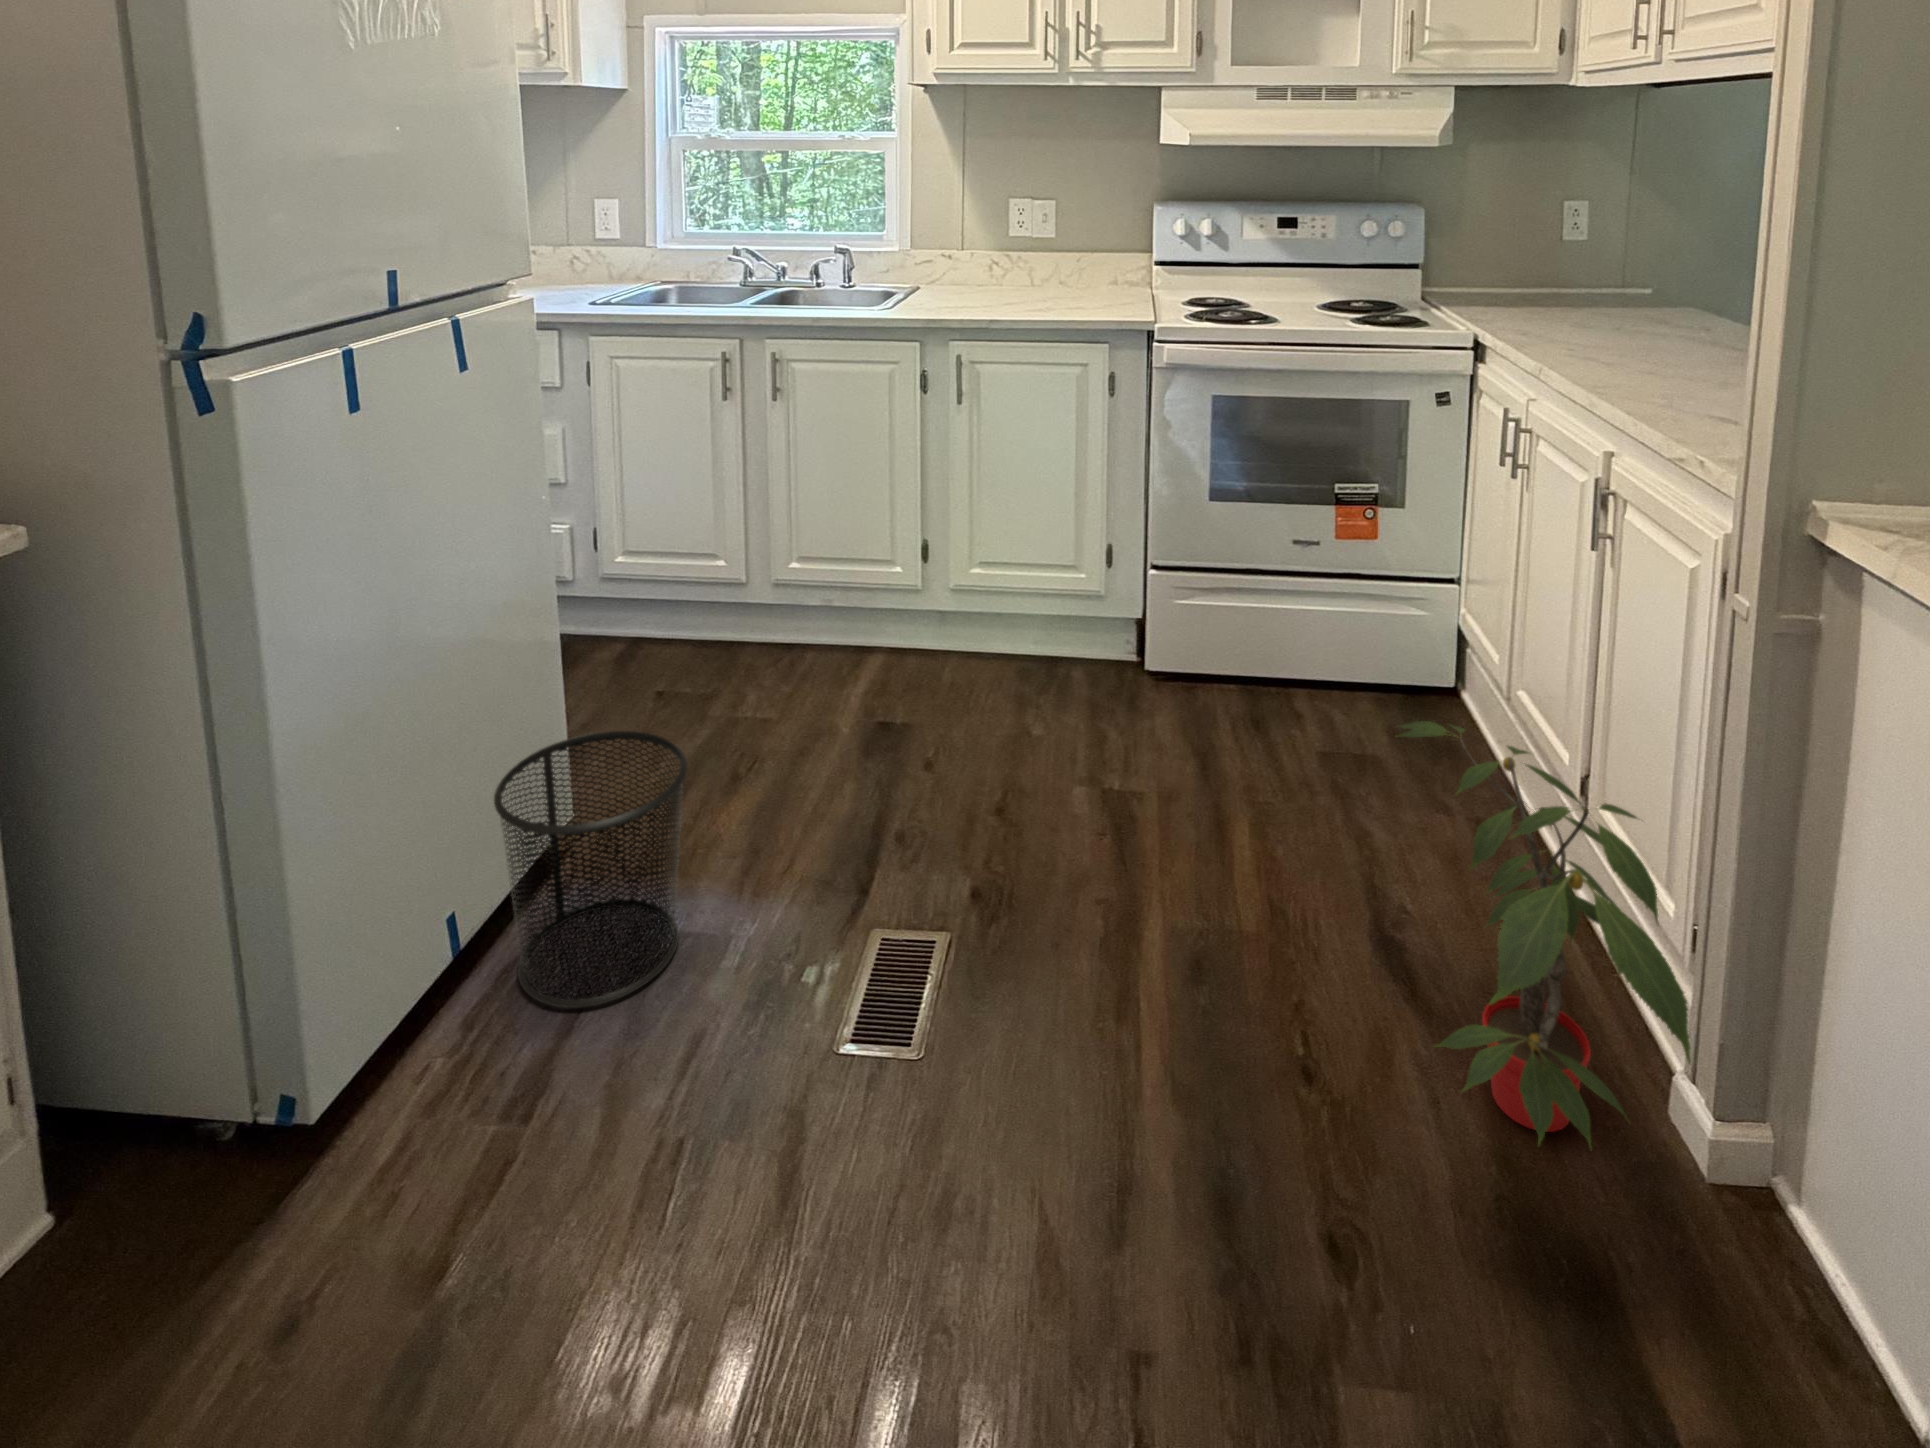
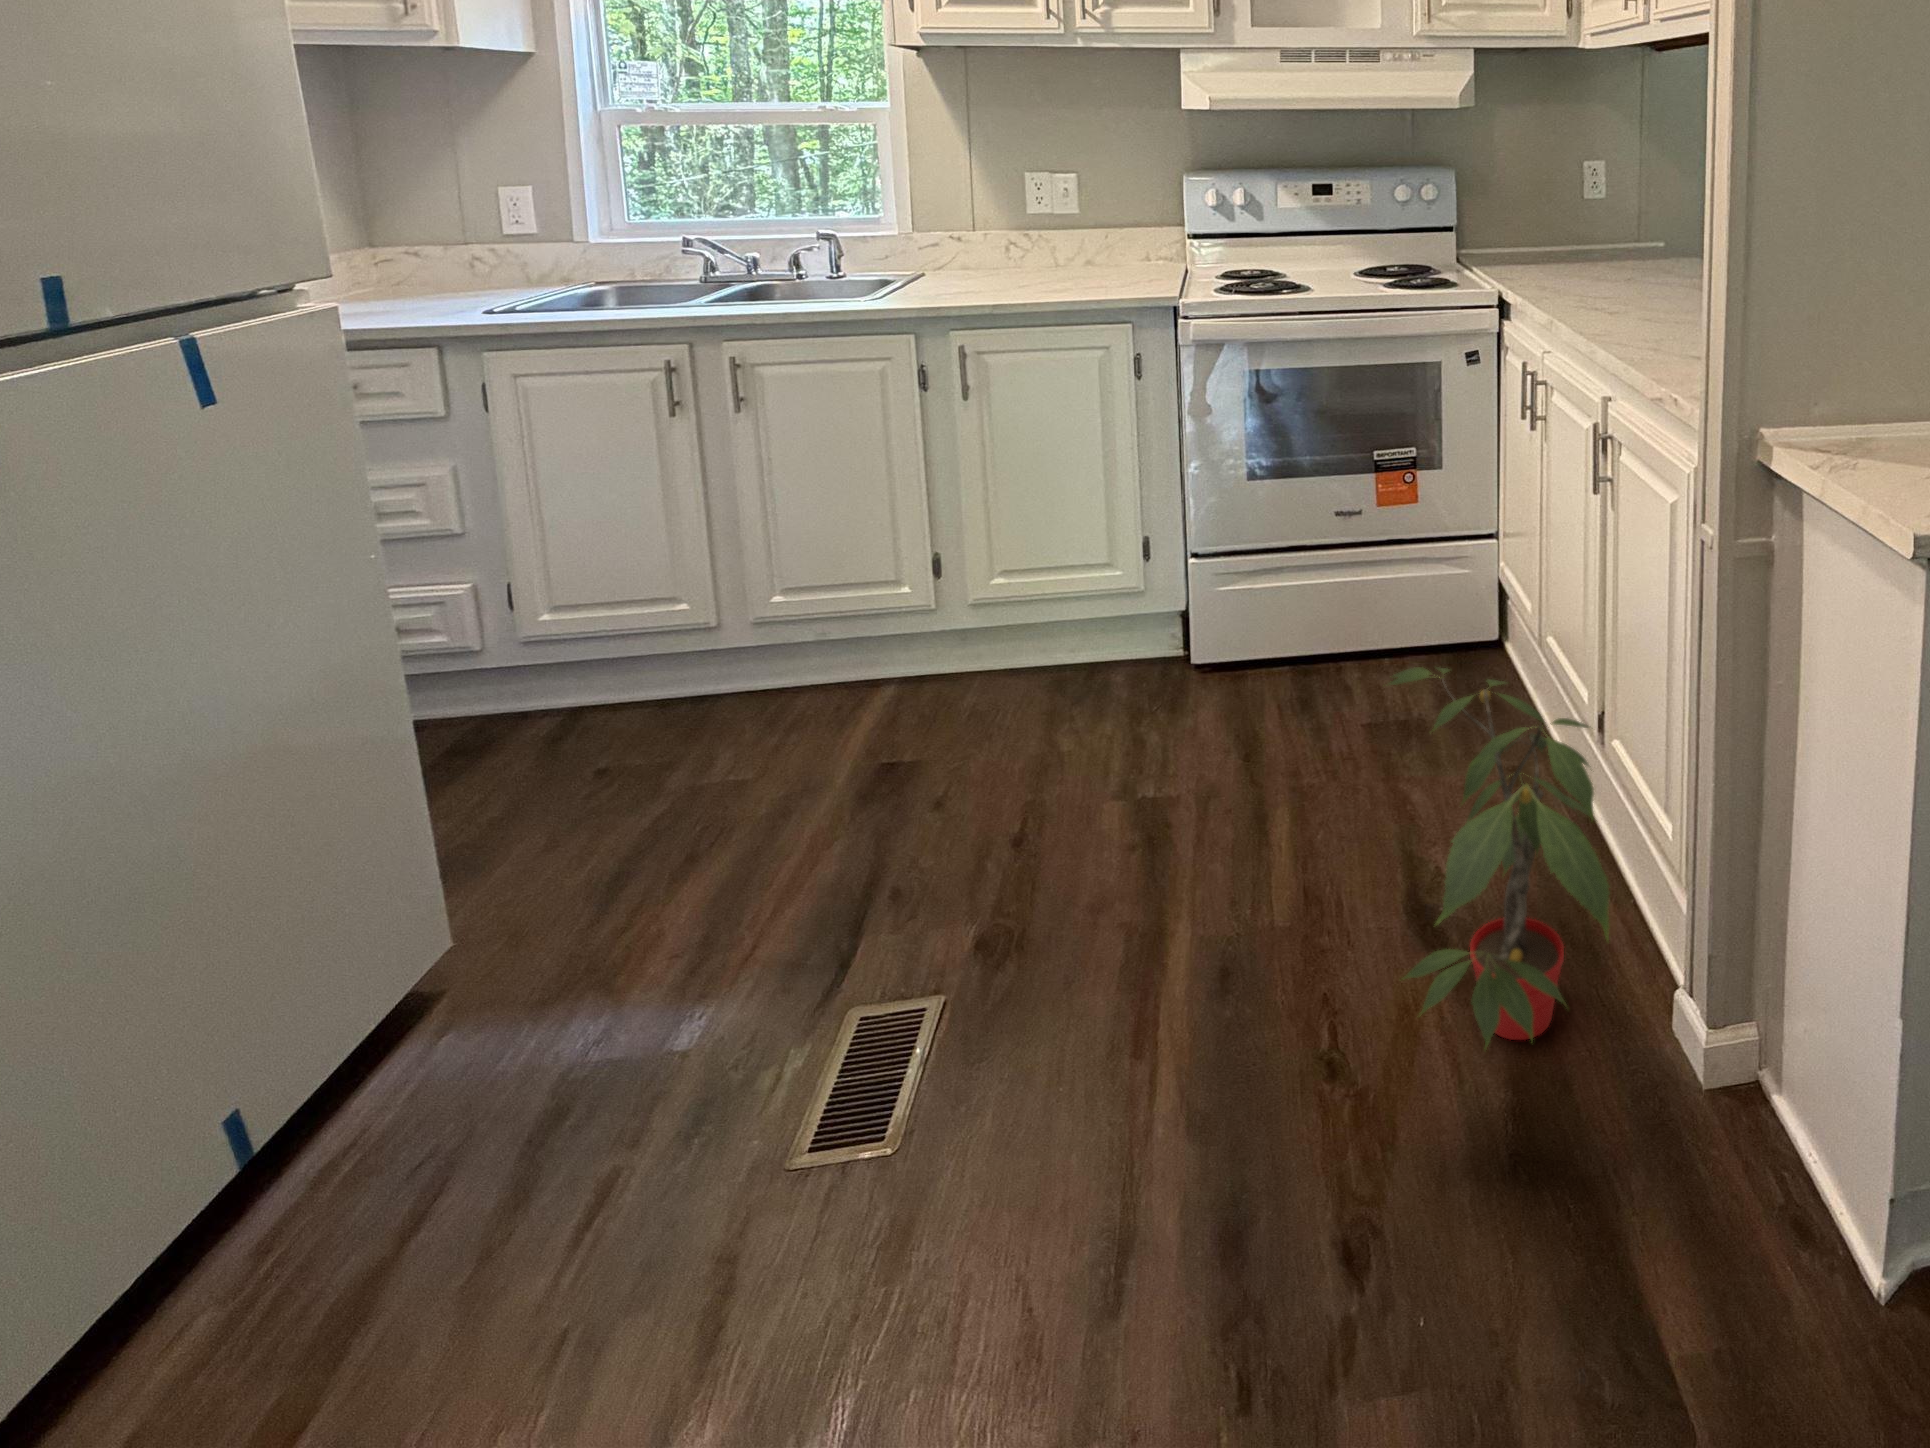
waste bin: present [494,731,688,1008] -> none [284,817,583,1169]

